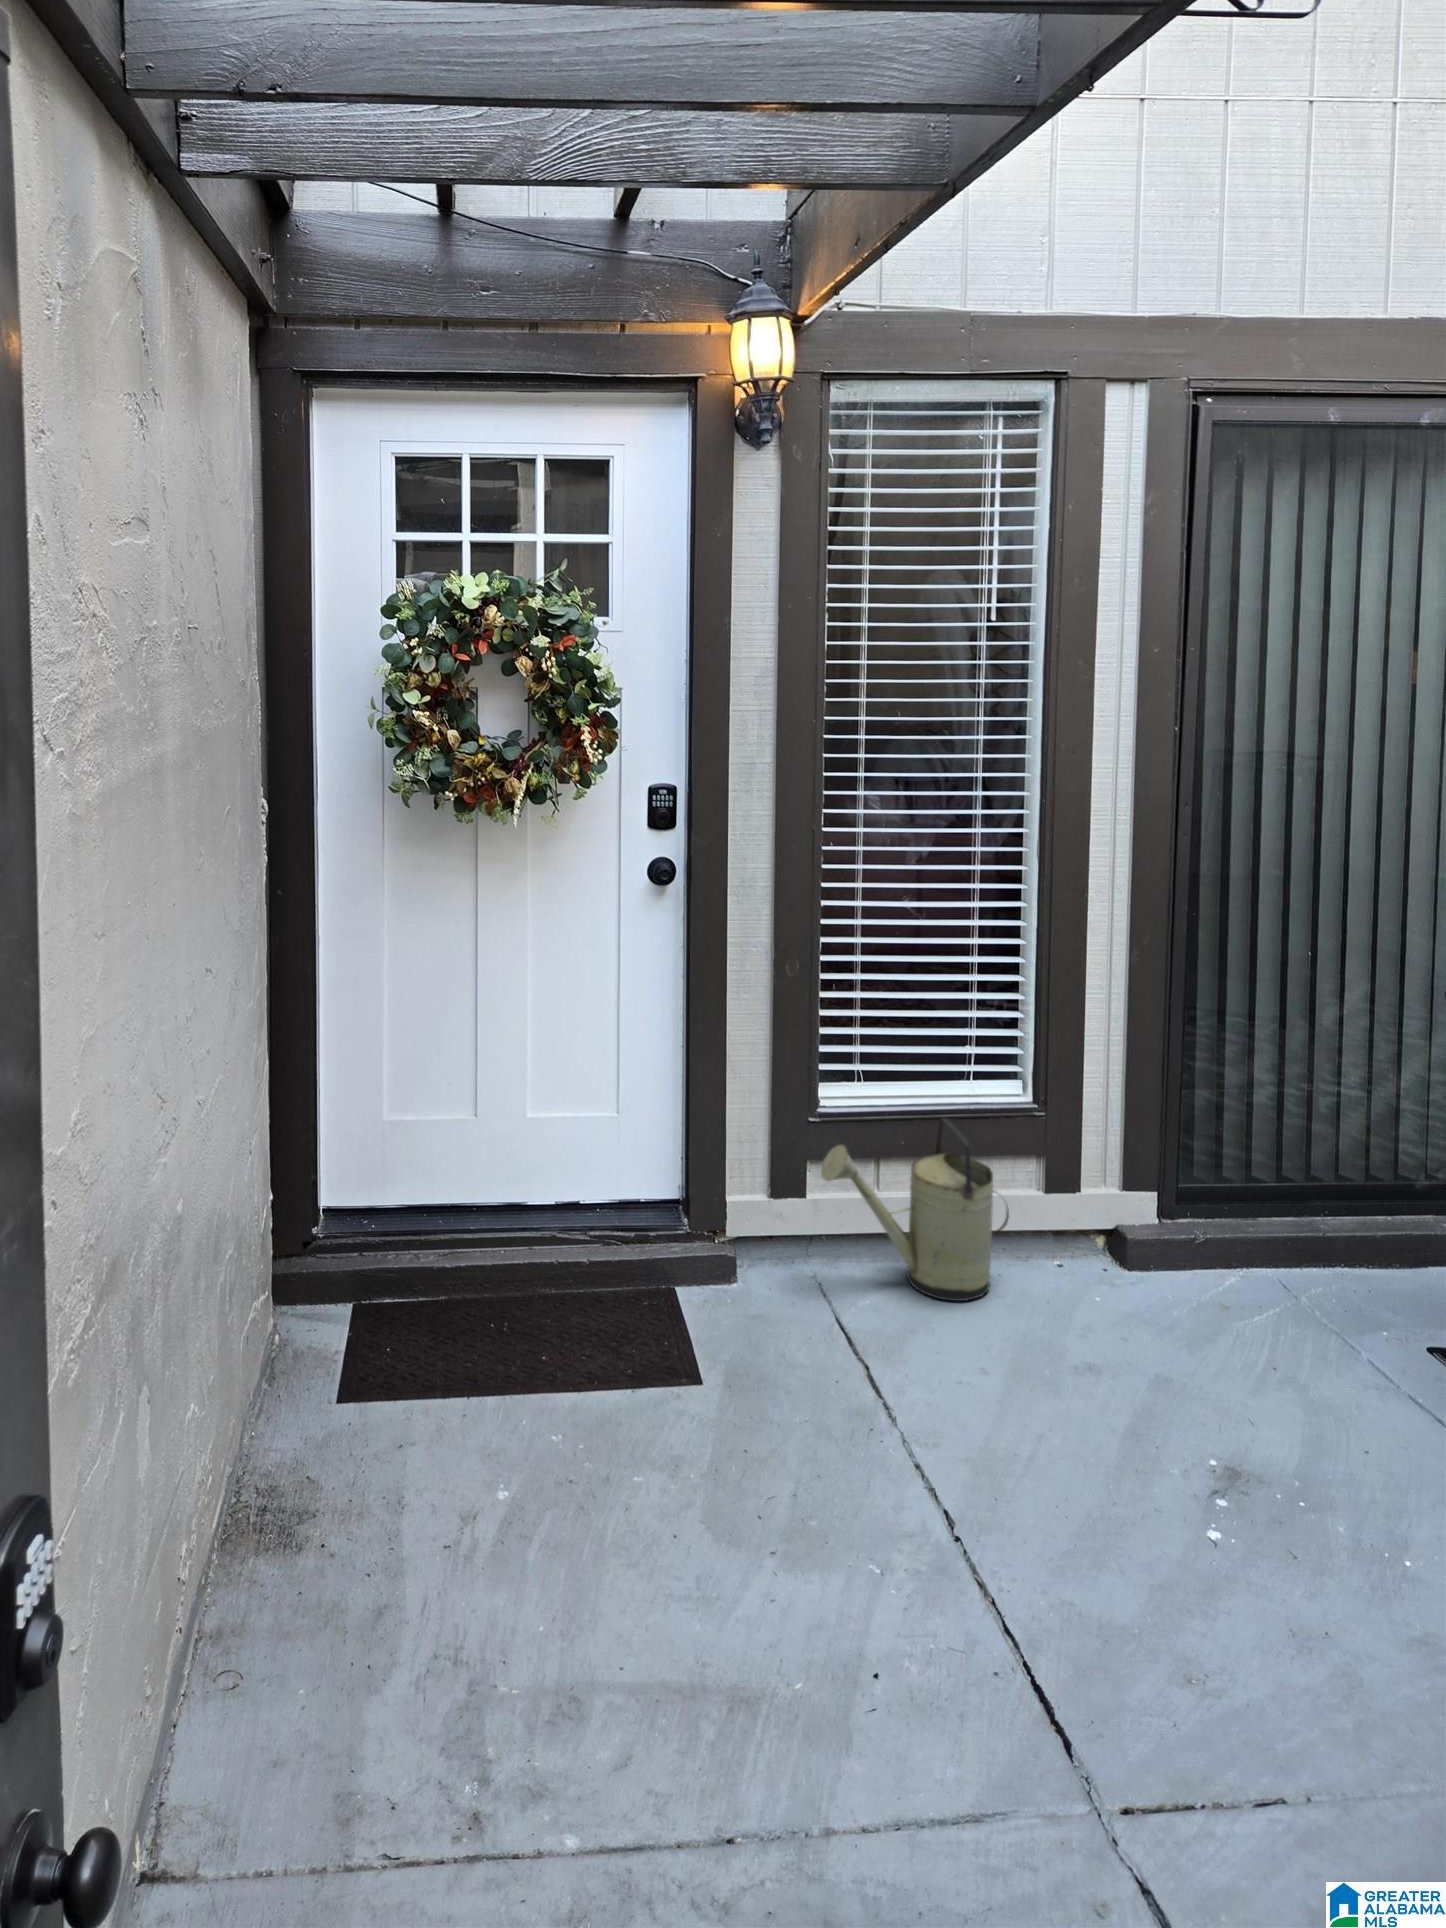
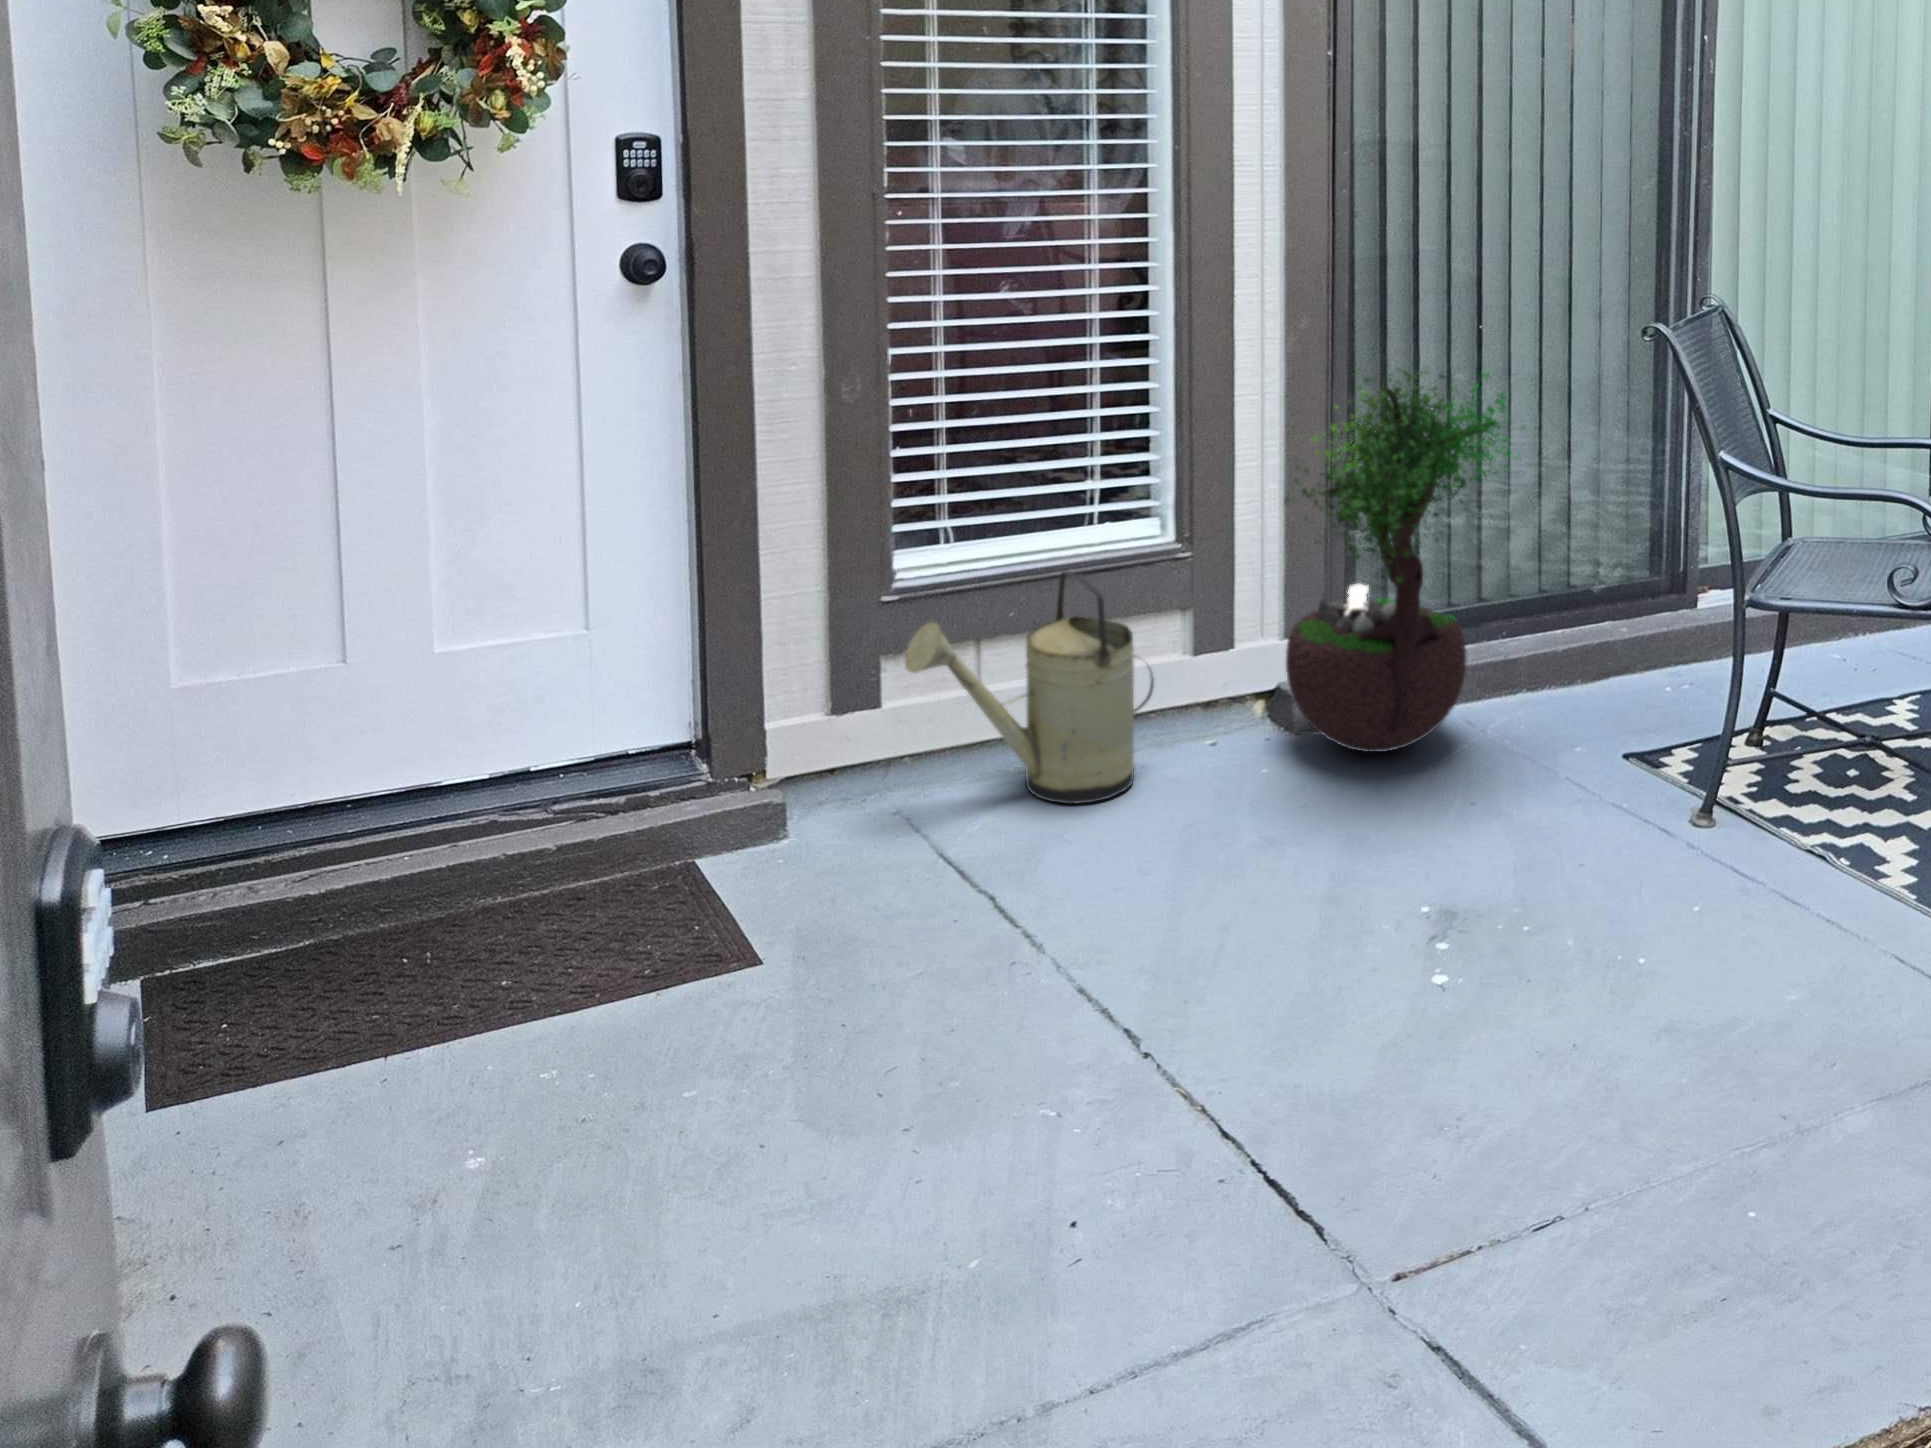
potted tree: none [1120,972,1346,1306] -> present [1284,349,1525,752]

